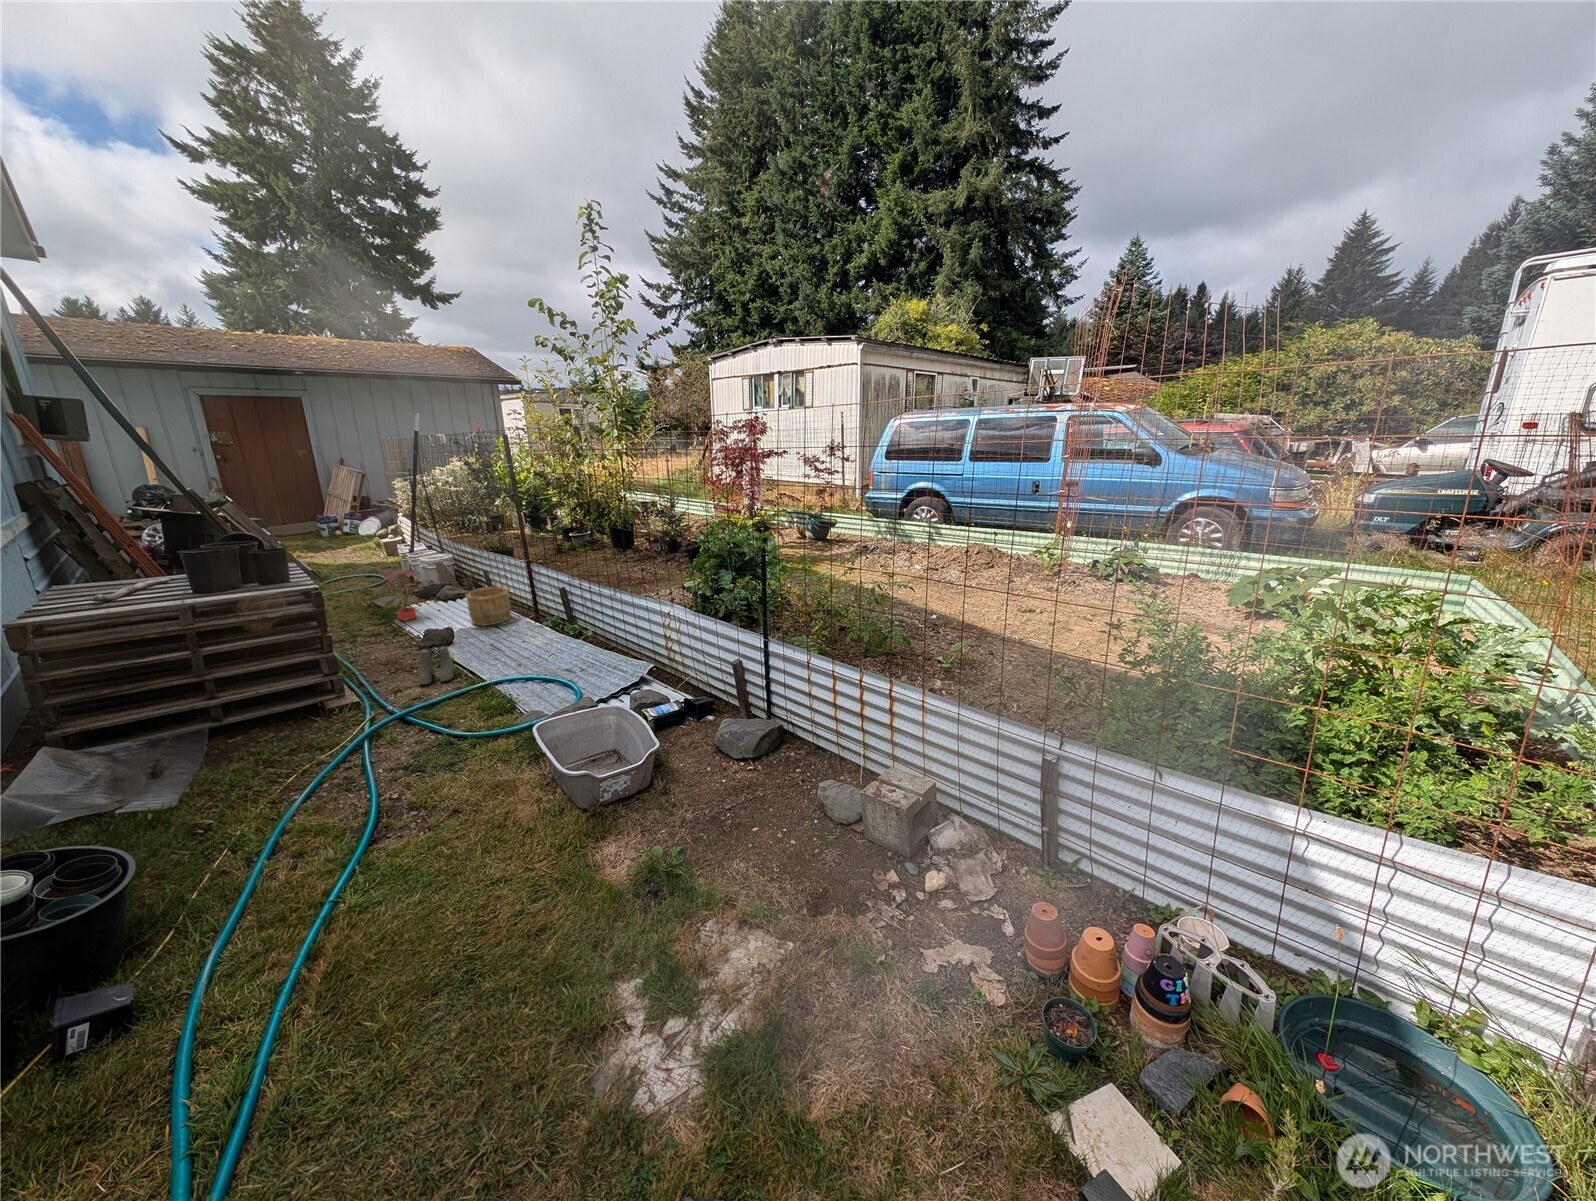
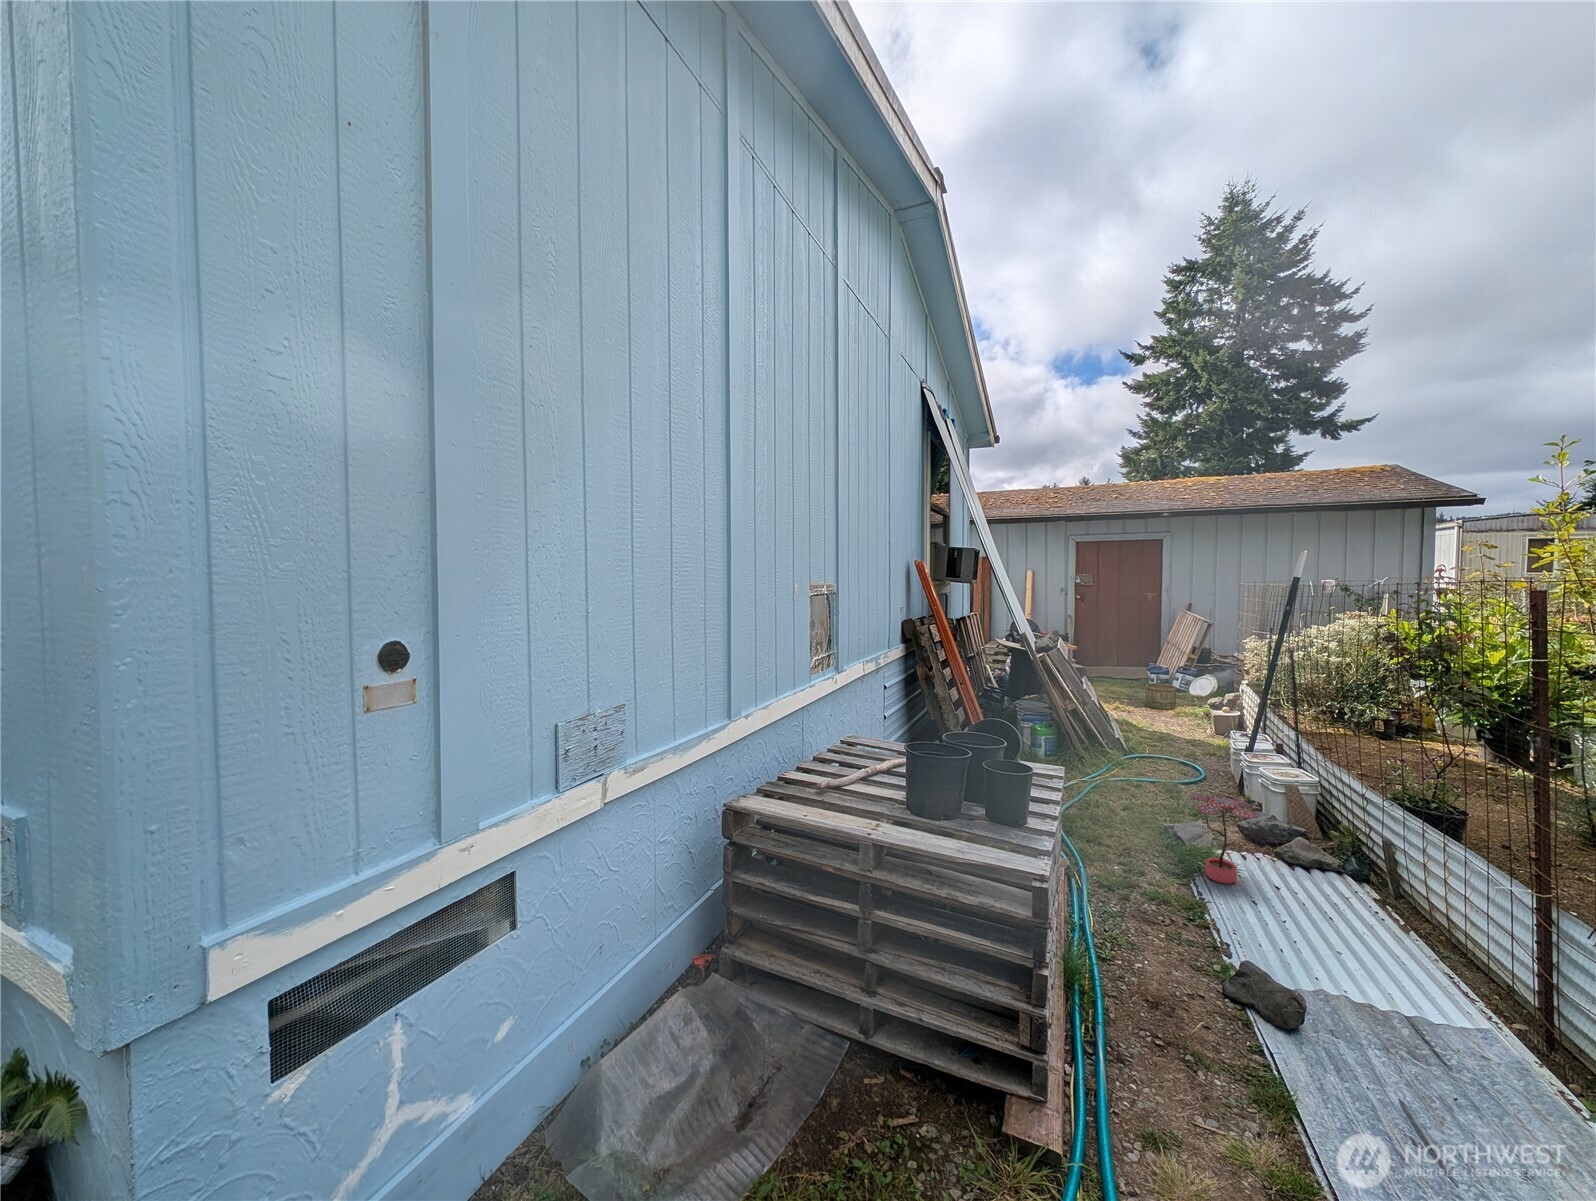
wooden bucket: present [466,587,511,626] -> present [1145,683,1177,710]
boots: present [419,645,453,685] -> none [1211,1026,1297,1146]

